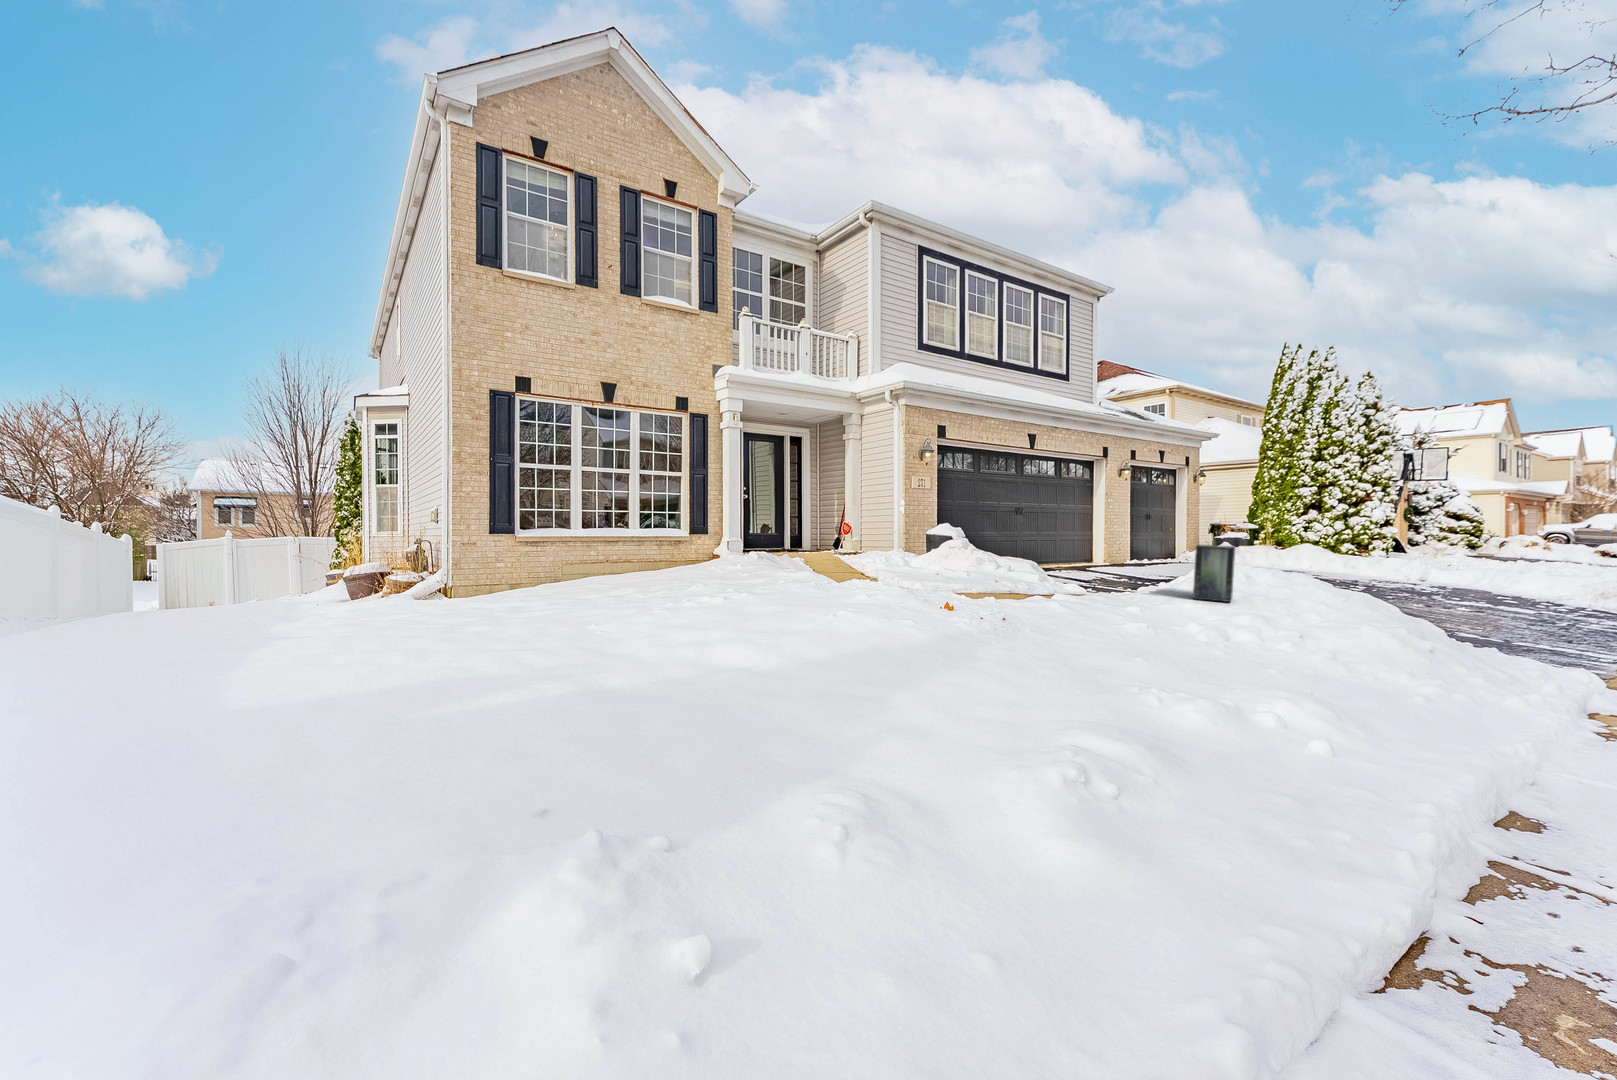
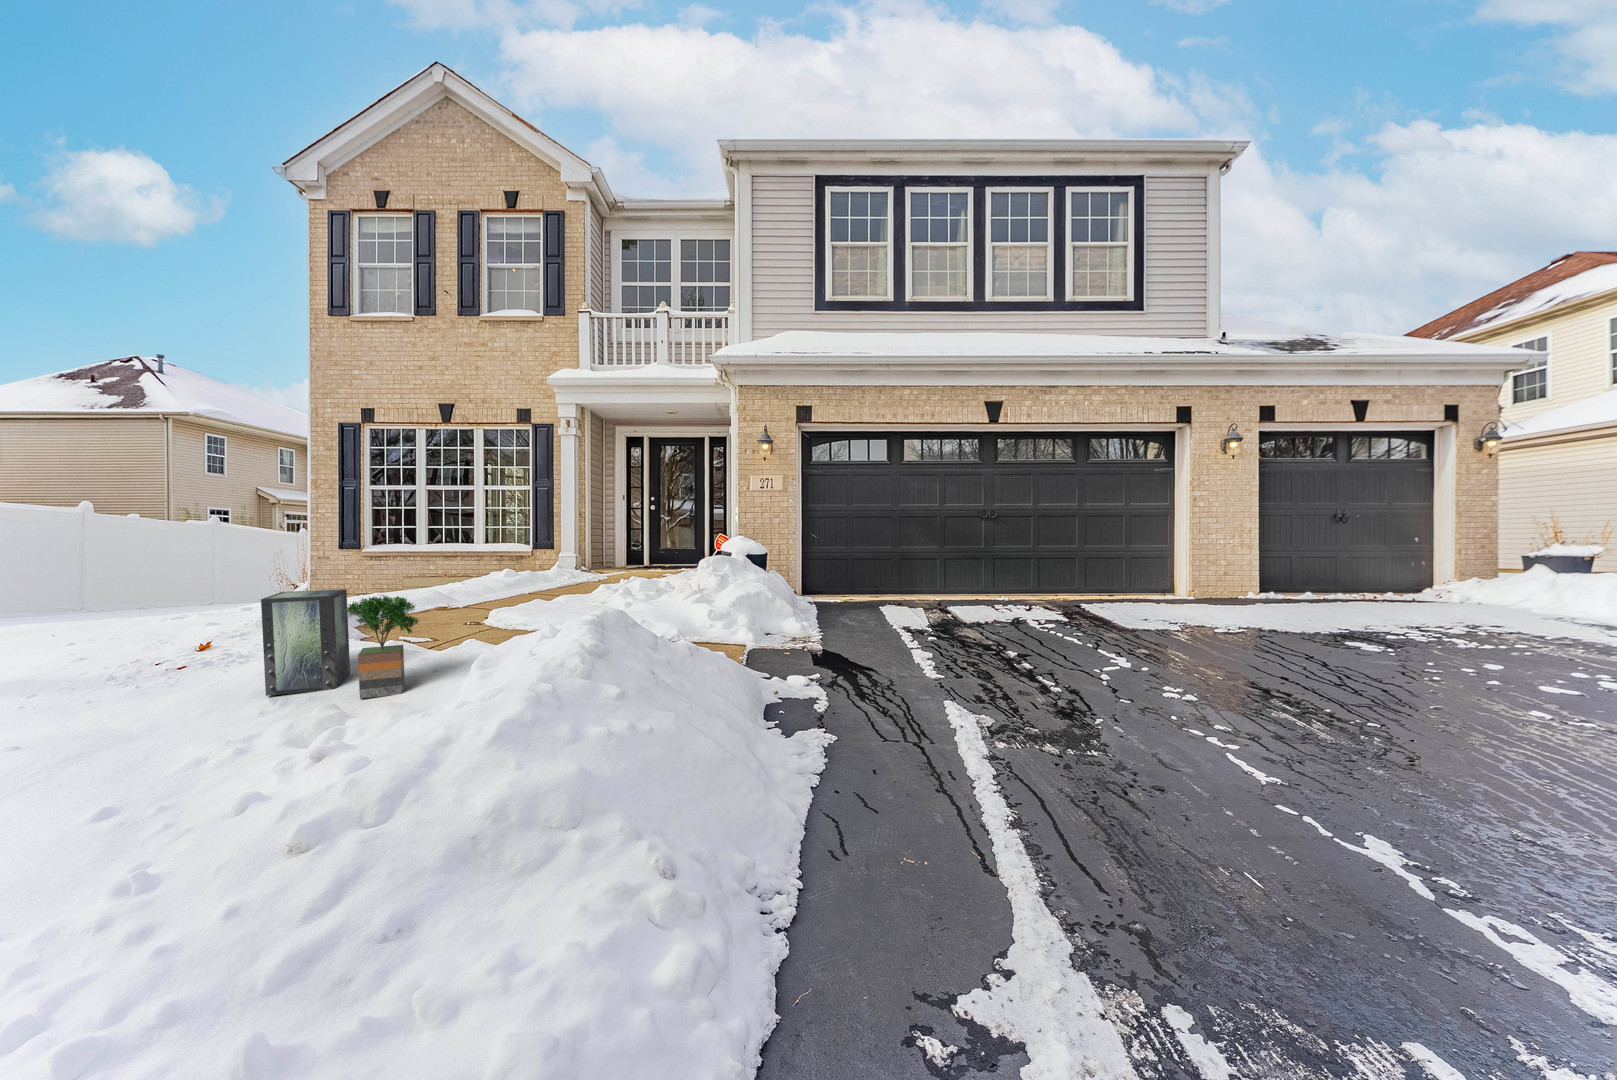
potted tree: none [1242,545,1287,598] -> present [345,596,419,699]

